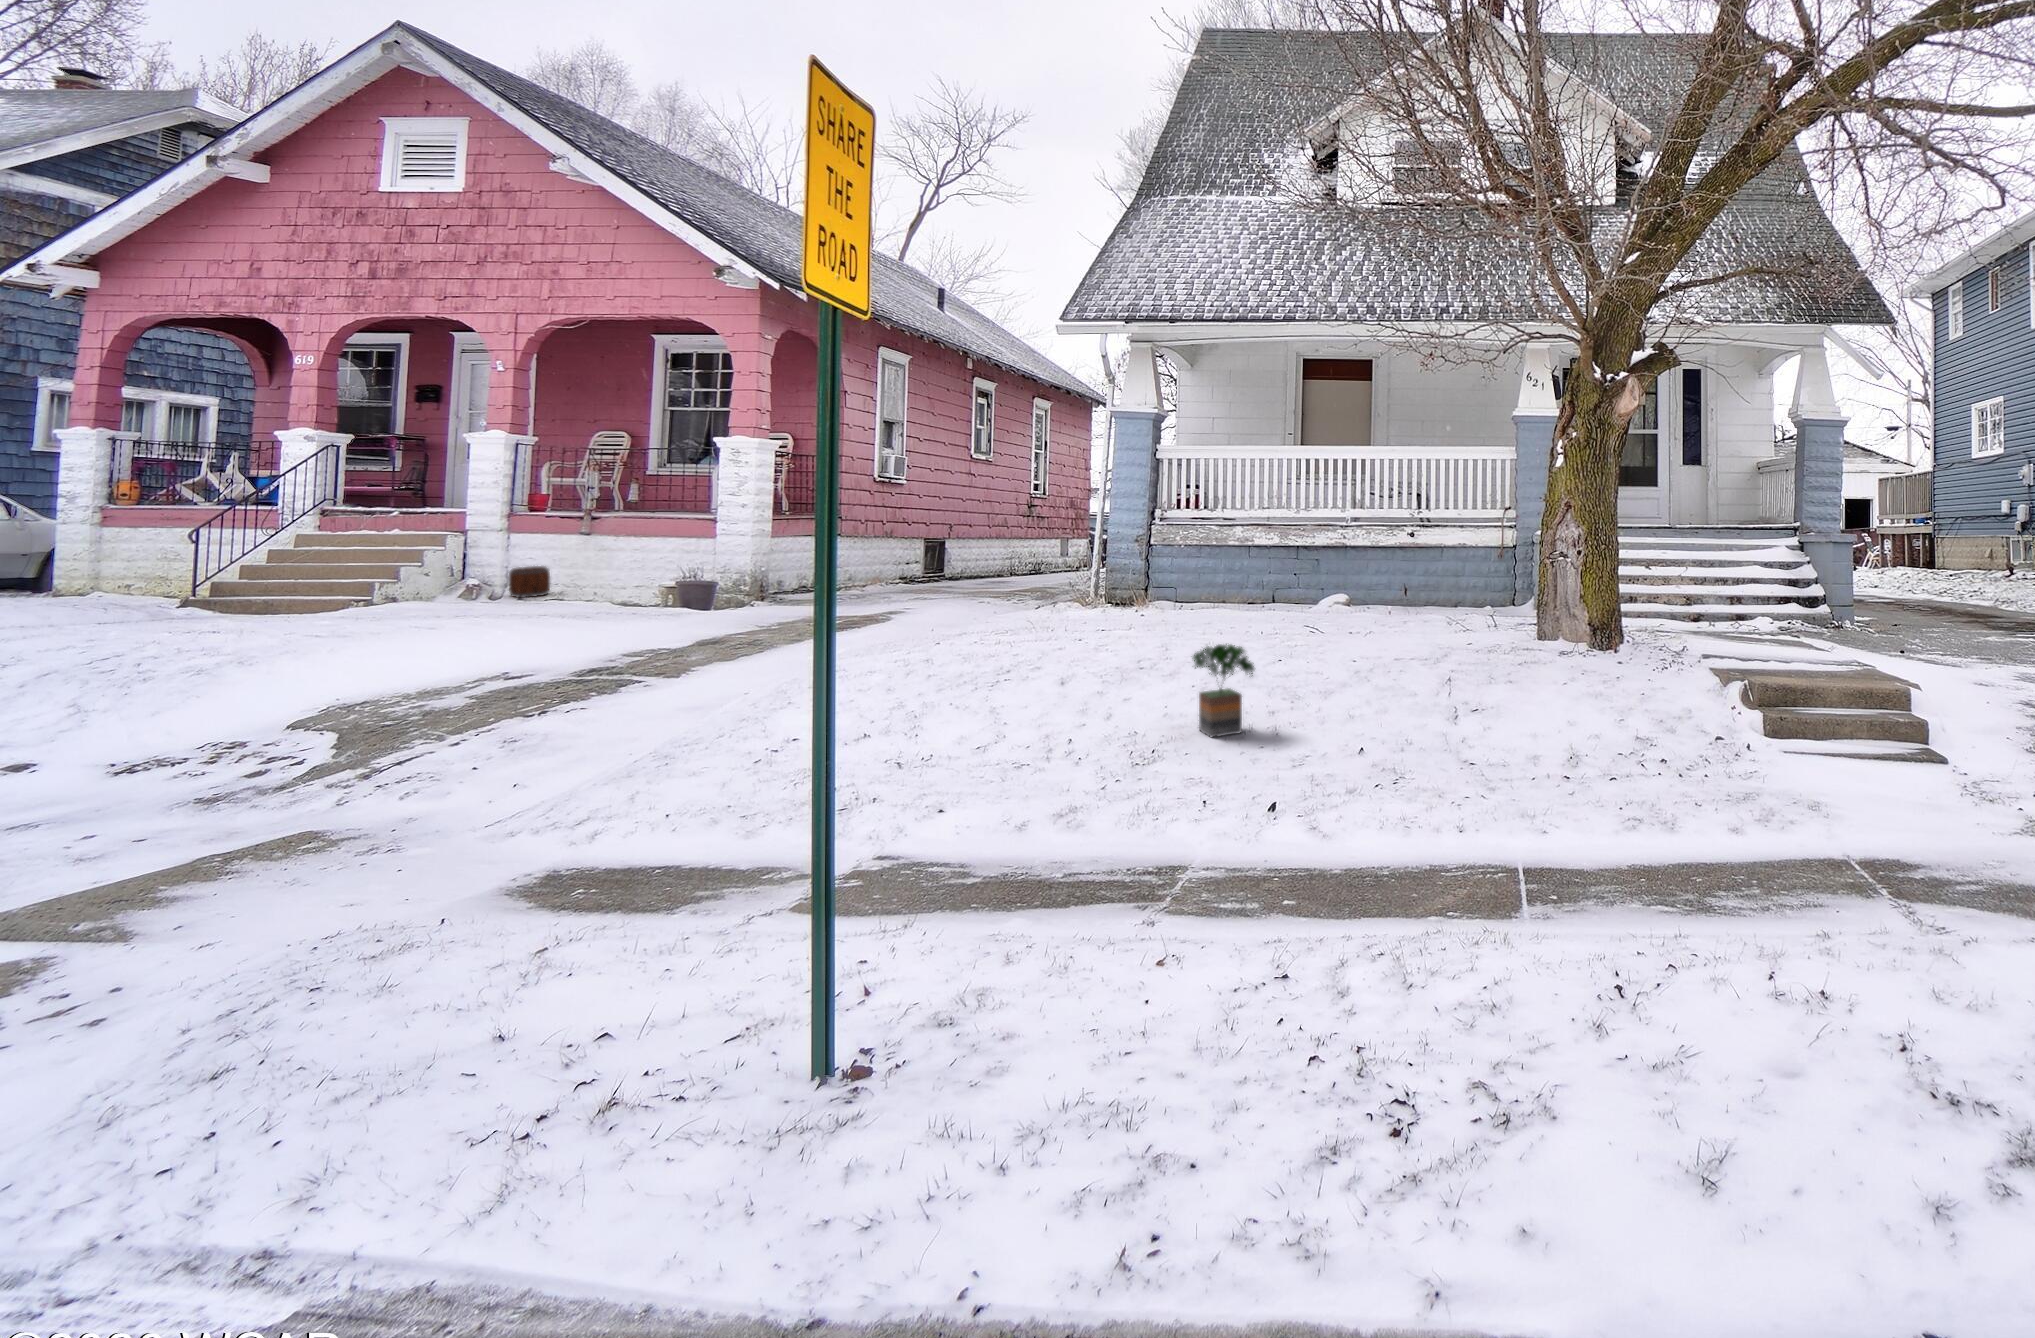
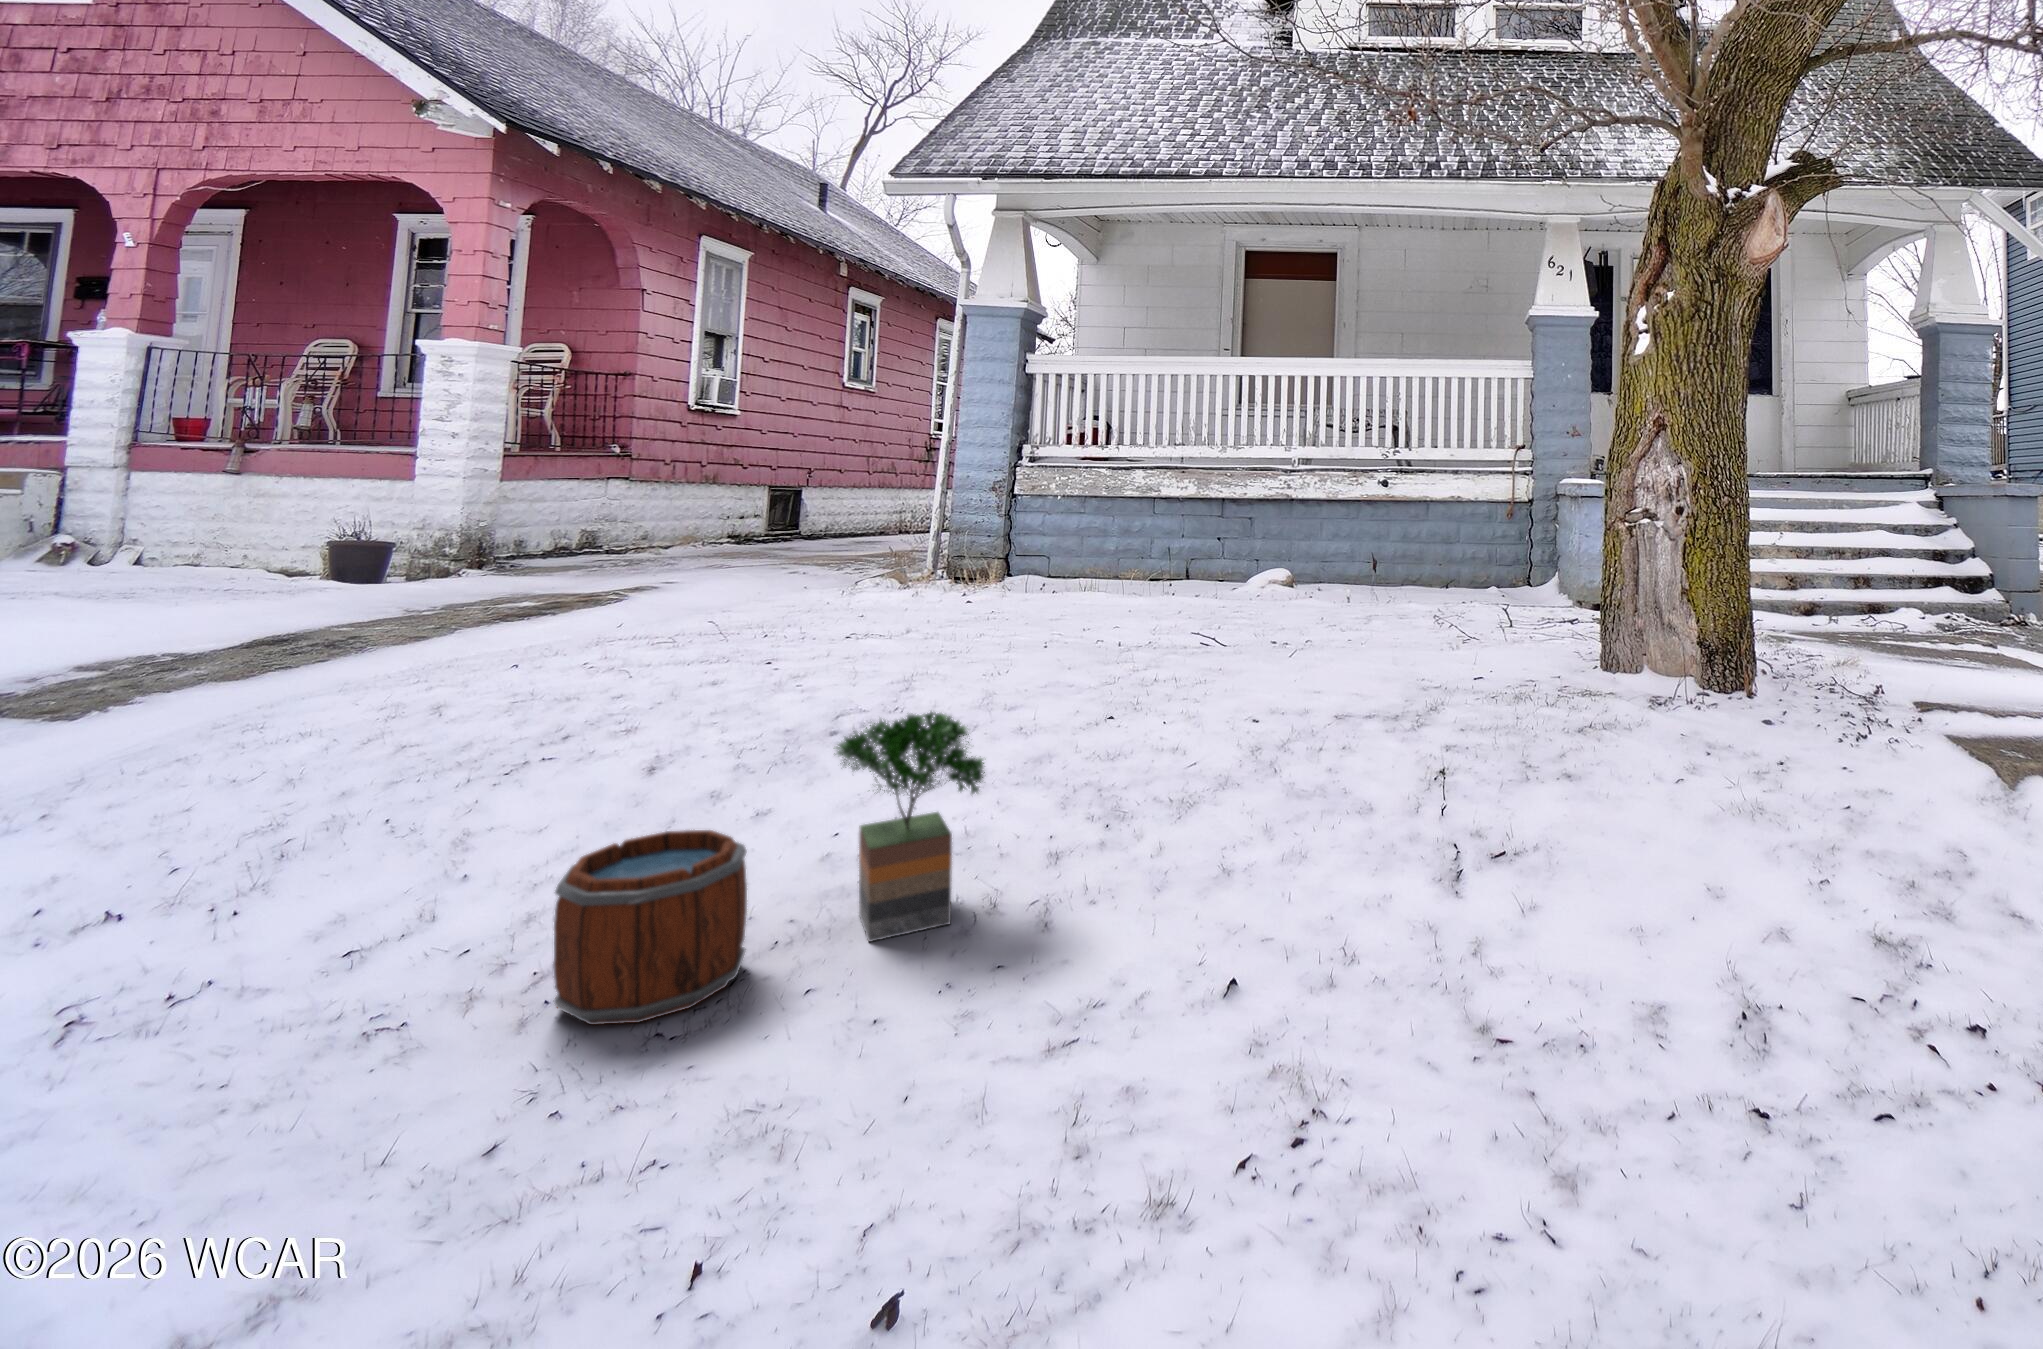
bucket: present [509,566,550,597] -> present [554,830,747,1025]

